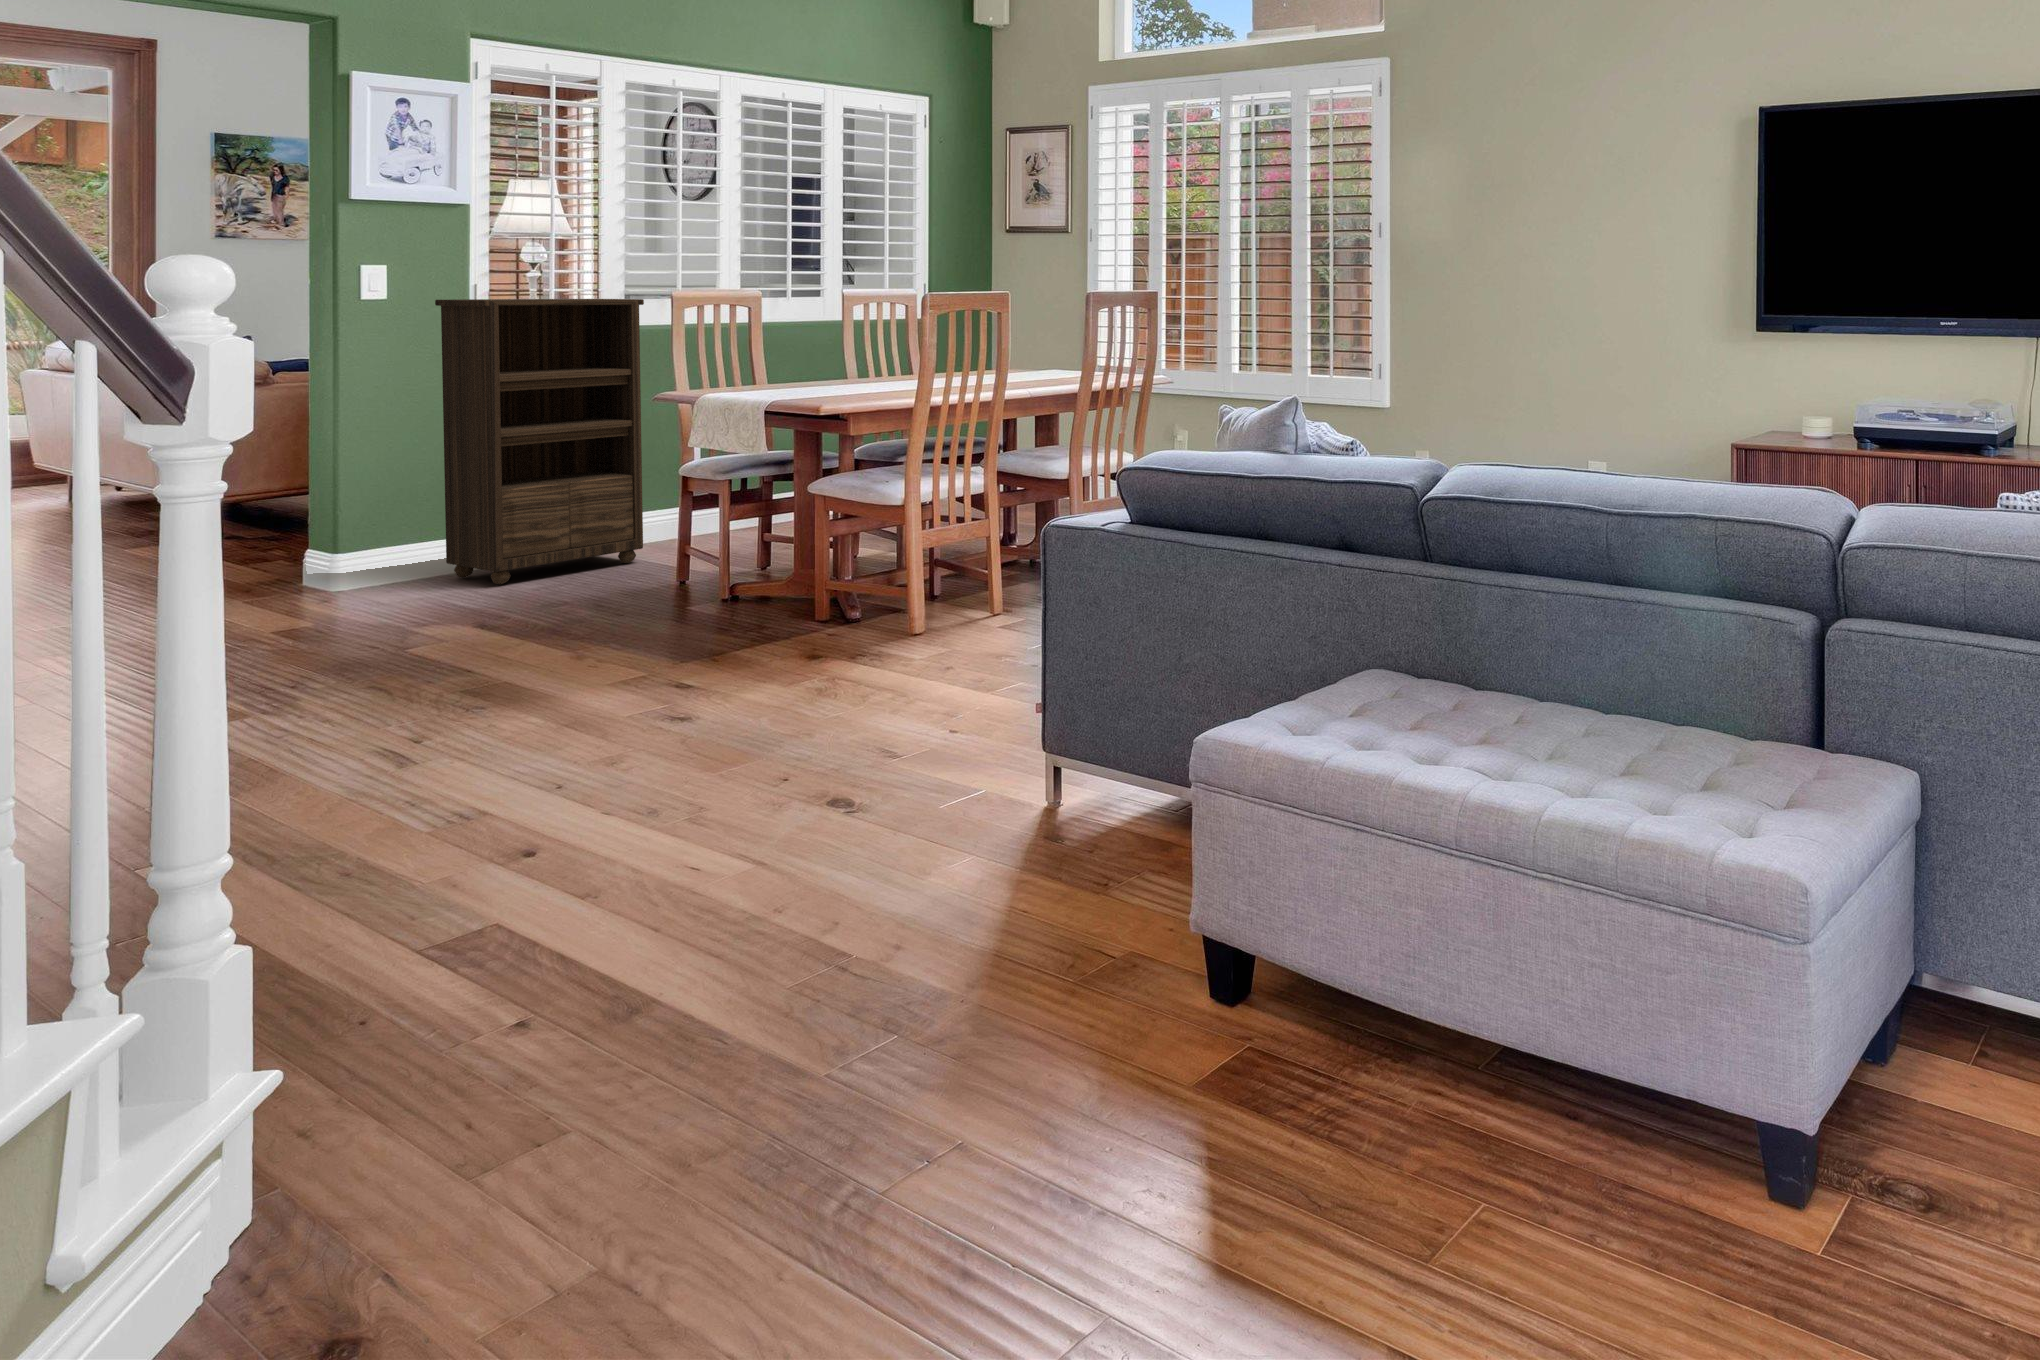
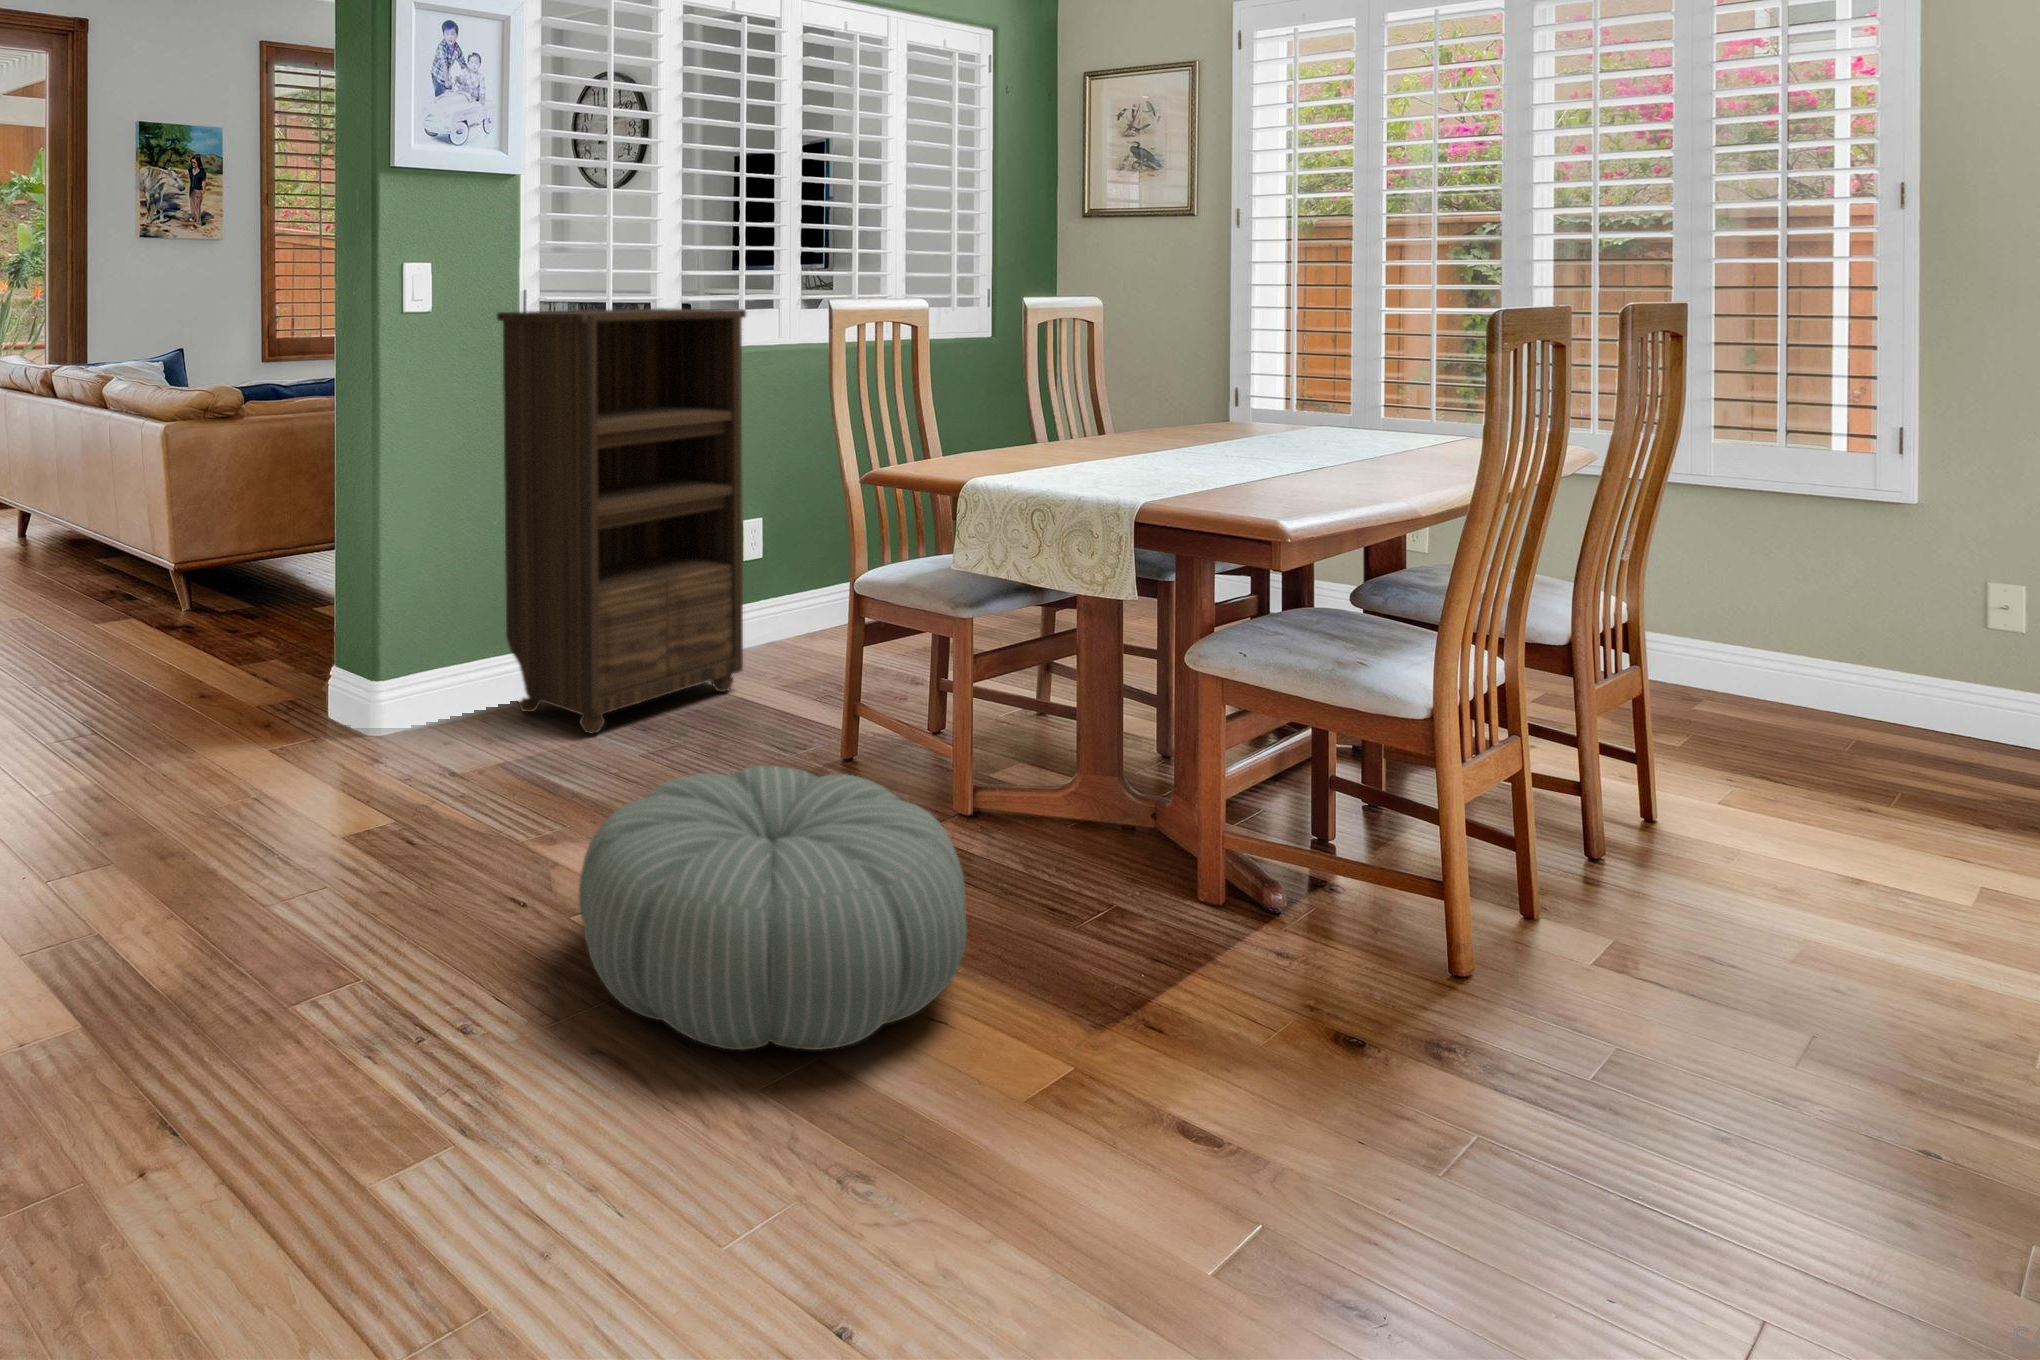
pouf: none [366,558,621,677] -> present [579,766,967,1050]

